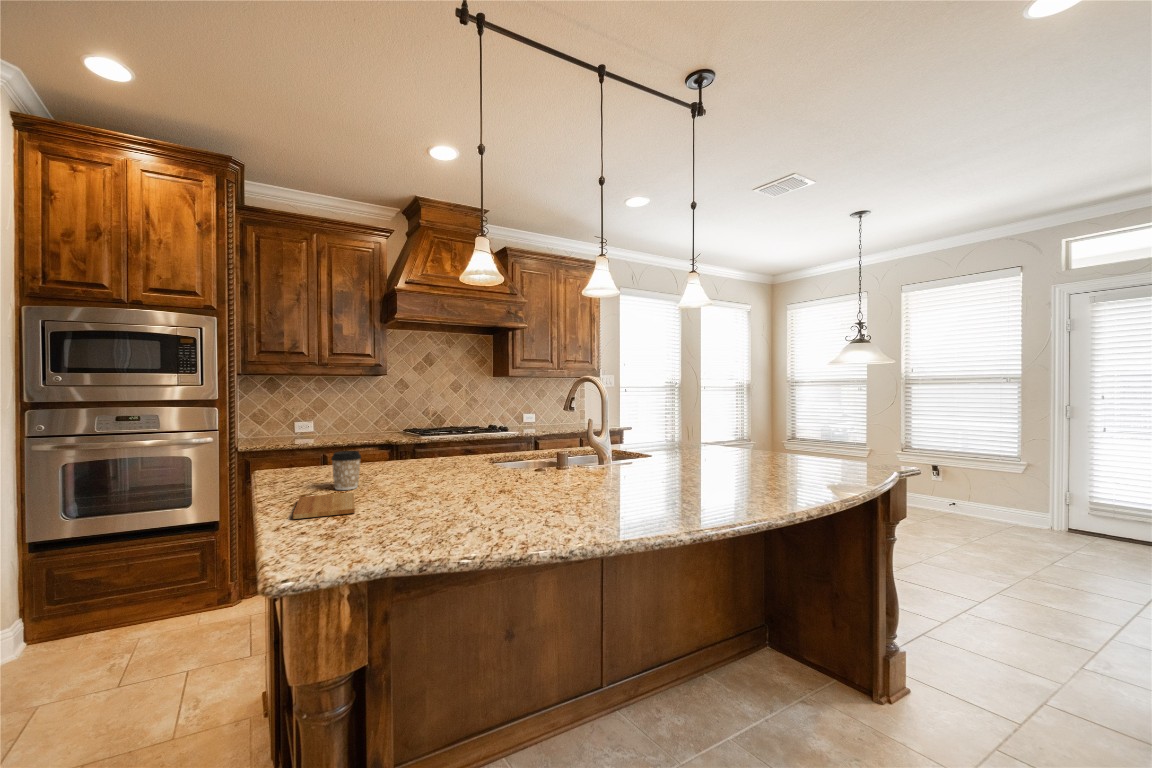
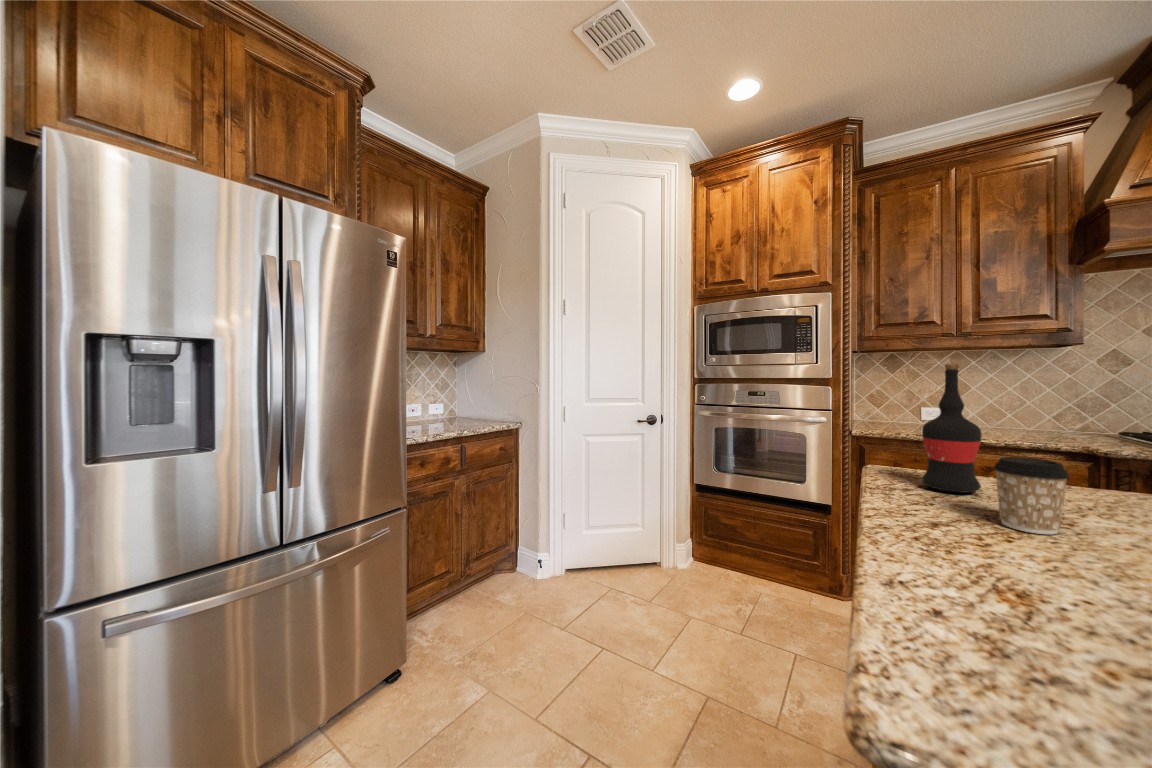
wine bottle: none [295,397,328,479] -> present [922,363,982,493]
cutting board: present [293,493,355,519] -> none [916,524,1076,610]

